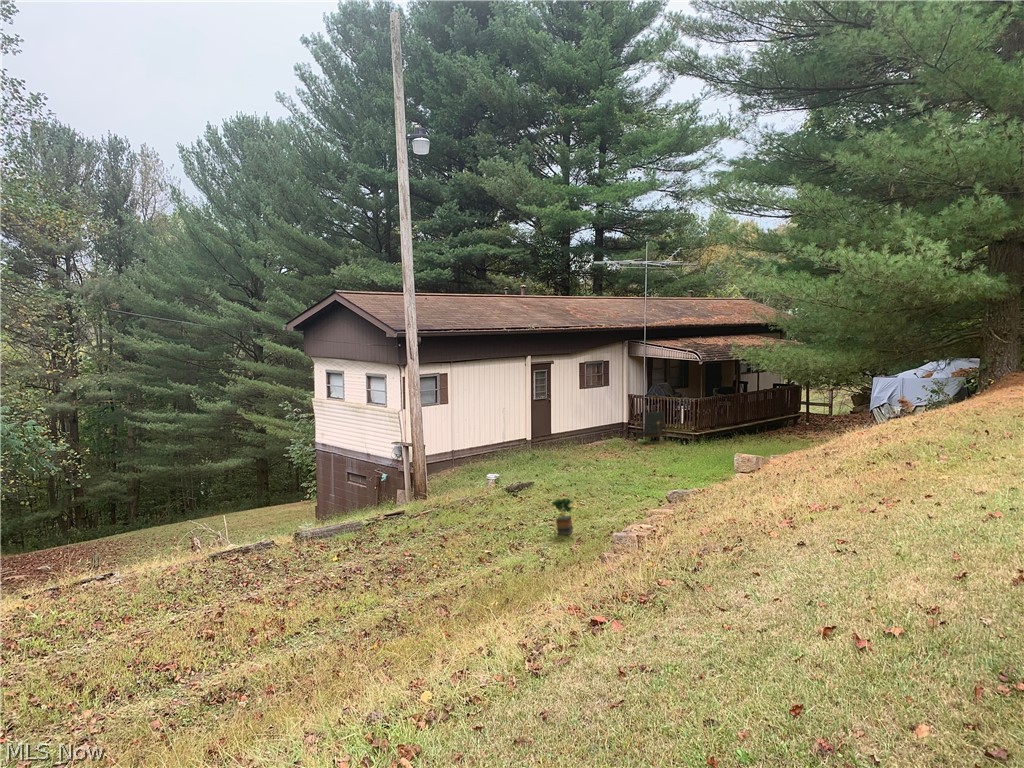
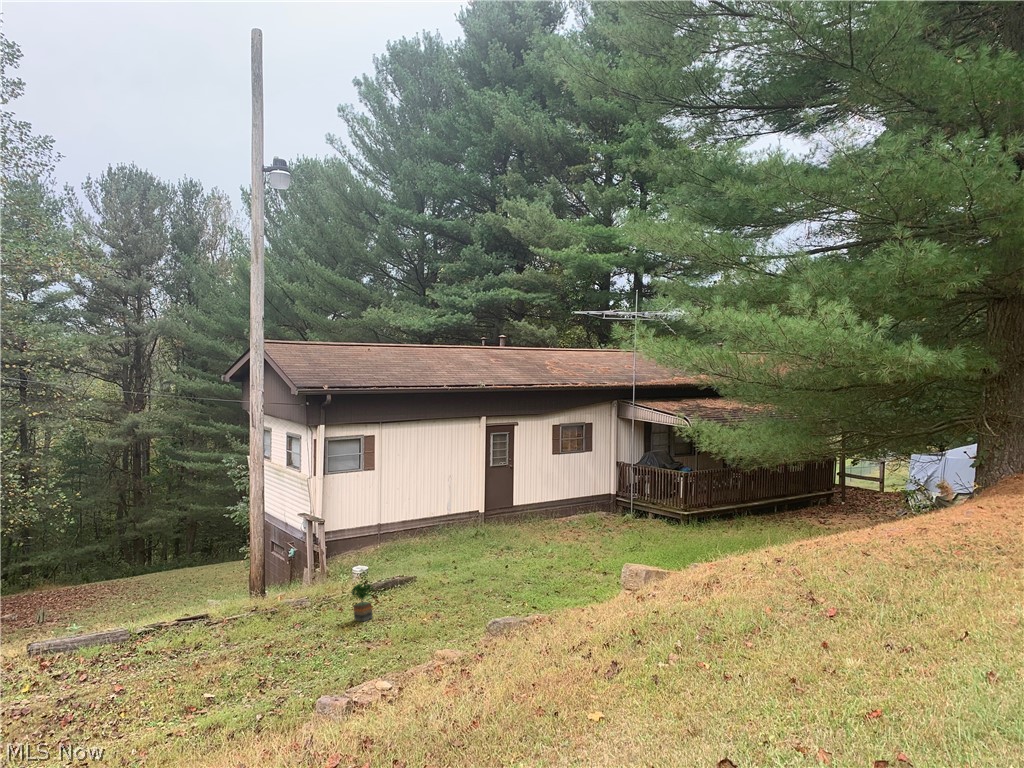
lounge chair: present [635,411,667,443] -> none [610,485,648,522]

